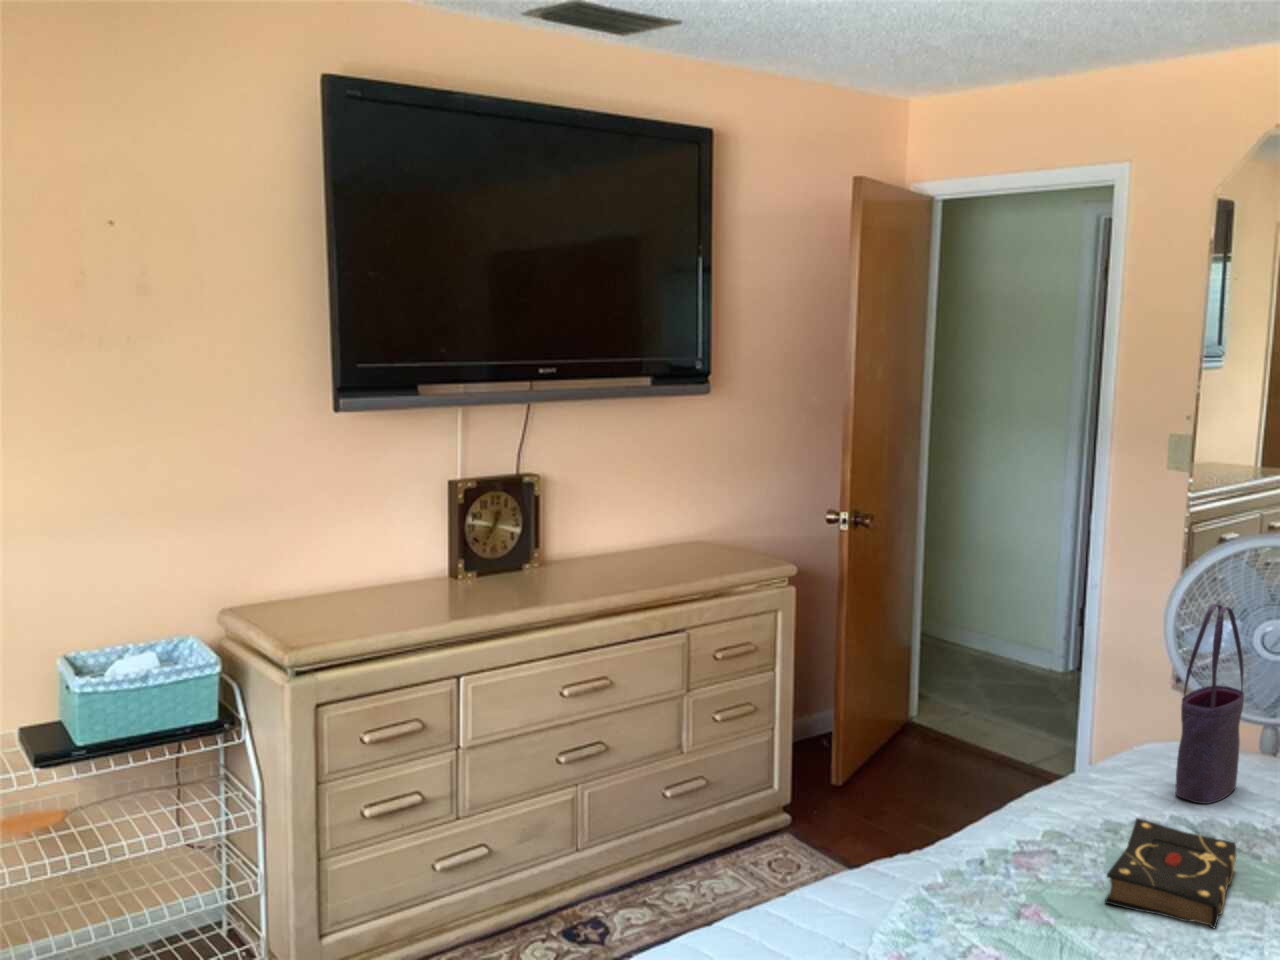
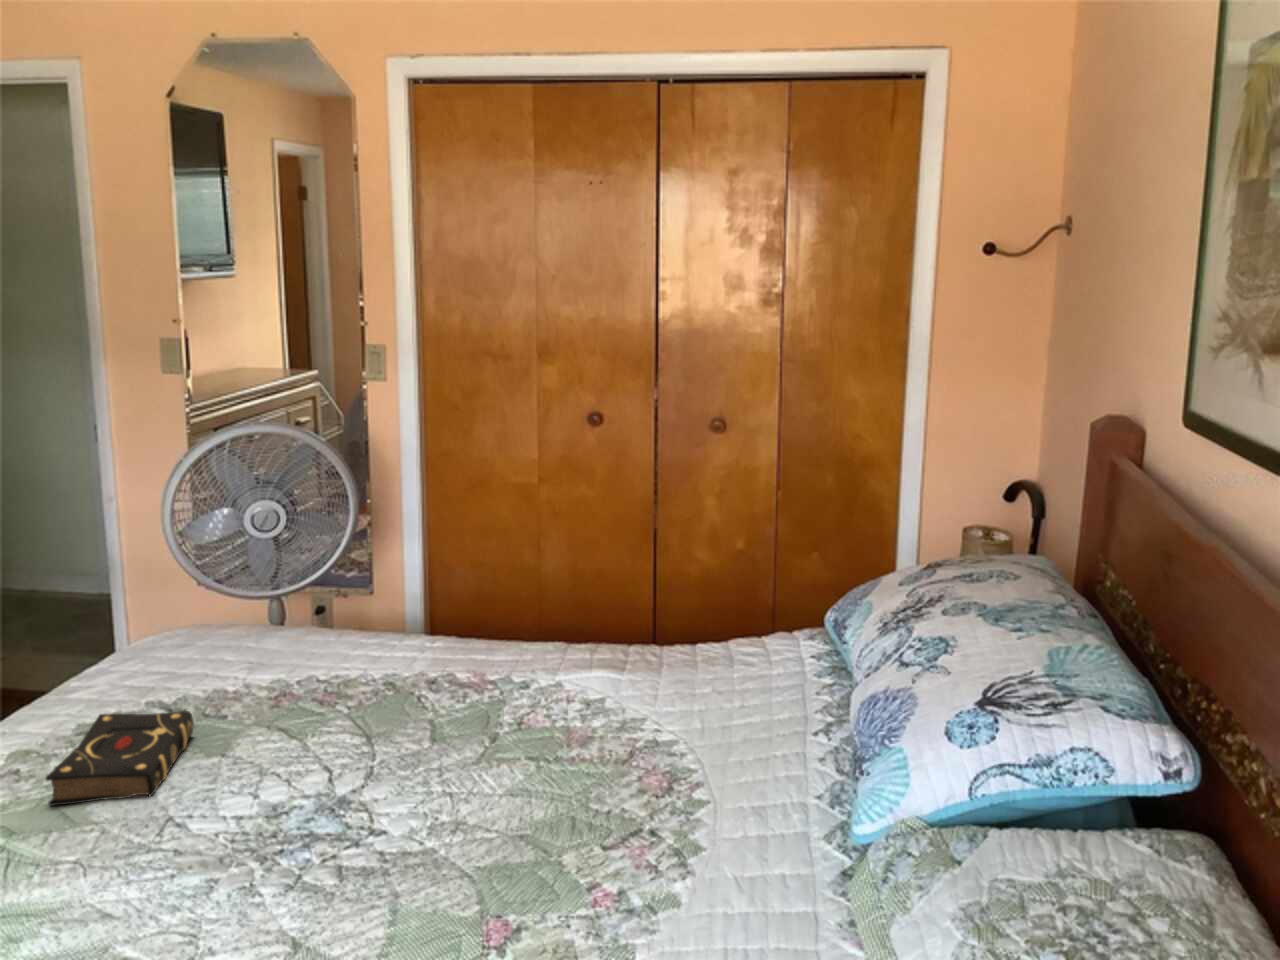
tote bag: present [1176,604,1244,804] -> none [158,495,228,683]

